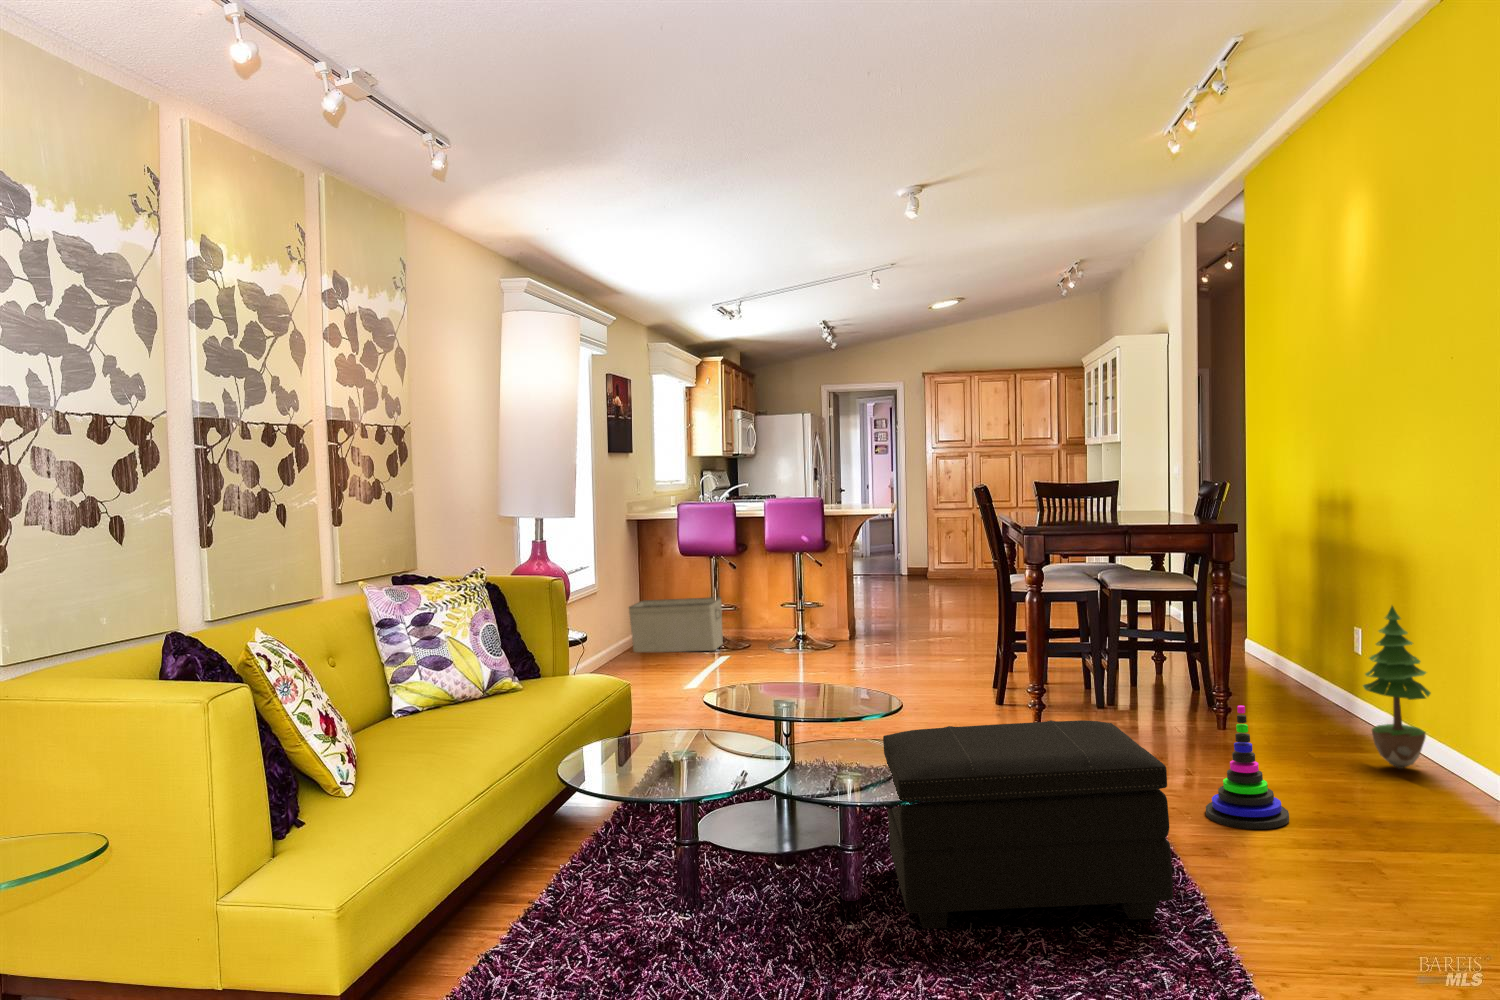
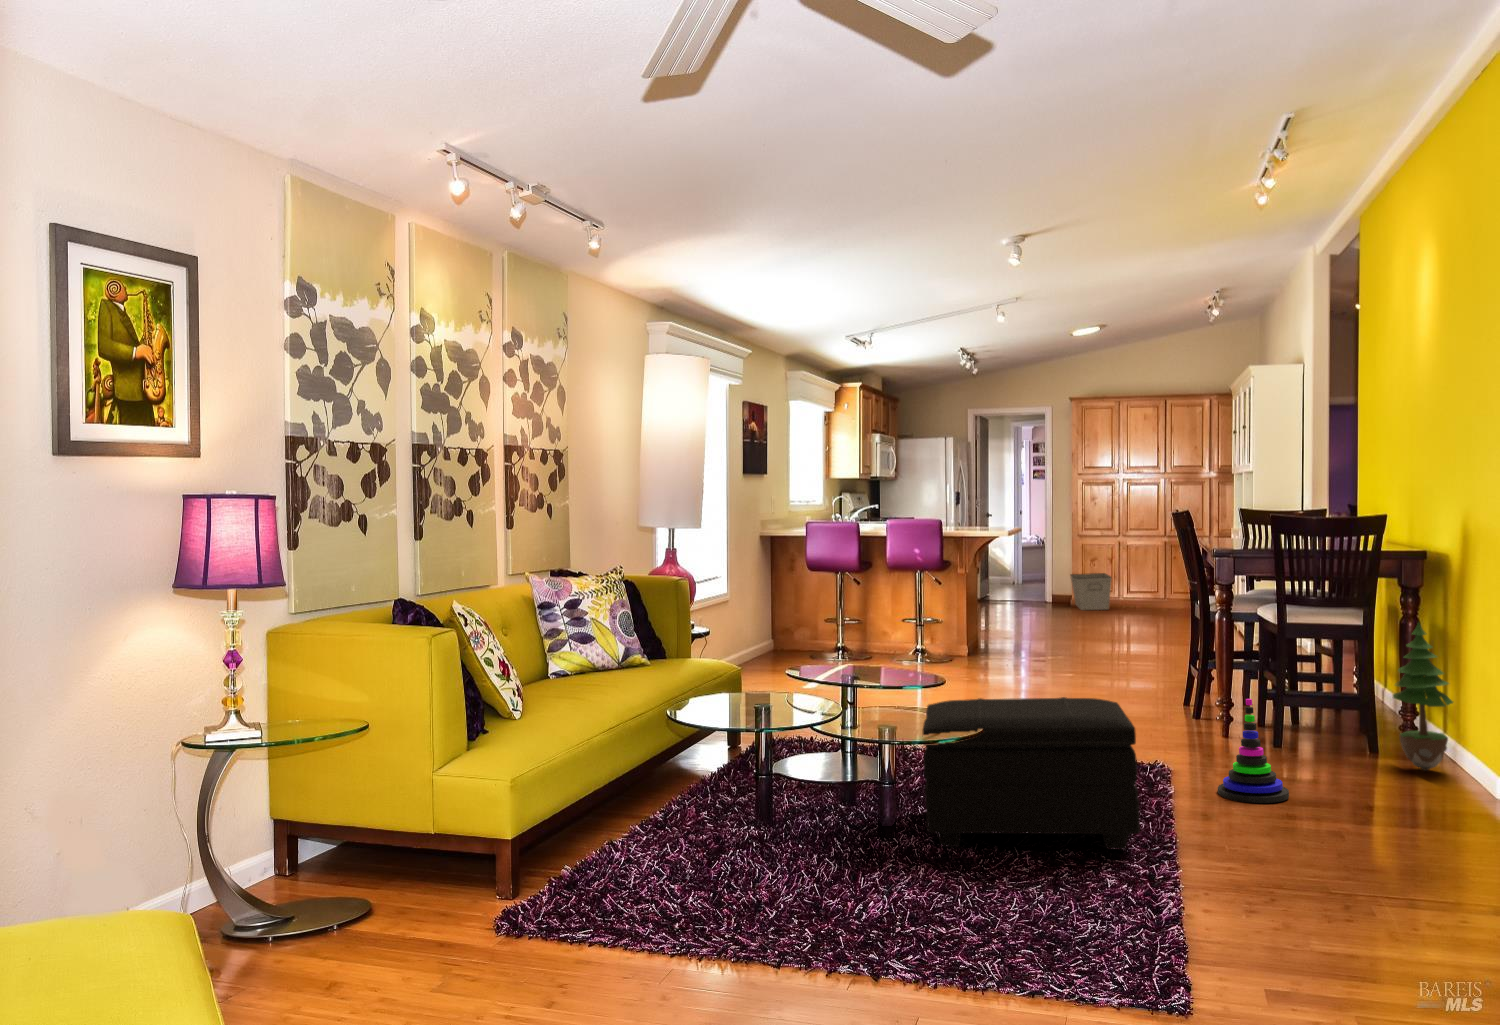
storage bin: present [629,597,723,652] -> present [1070,573,1112,610]

